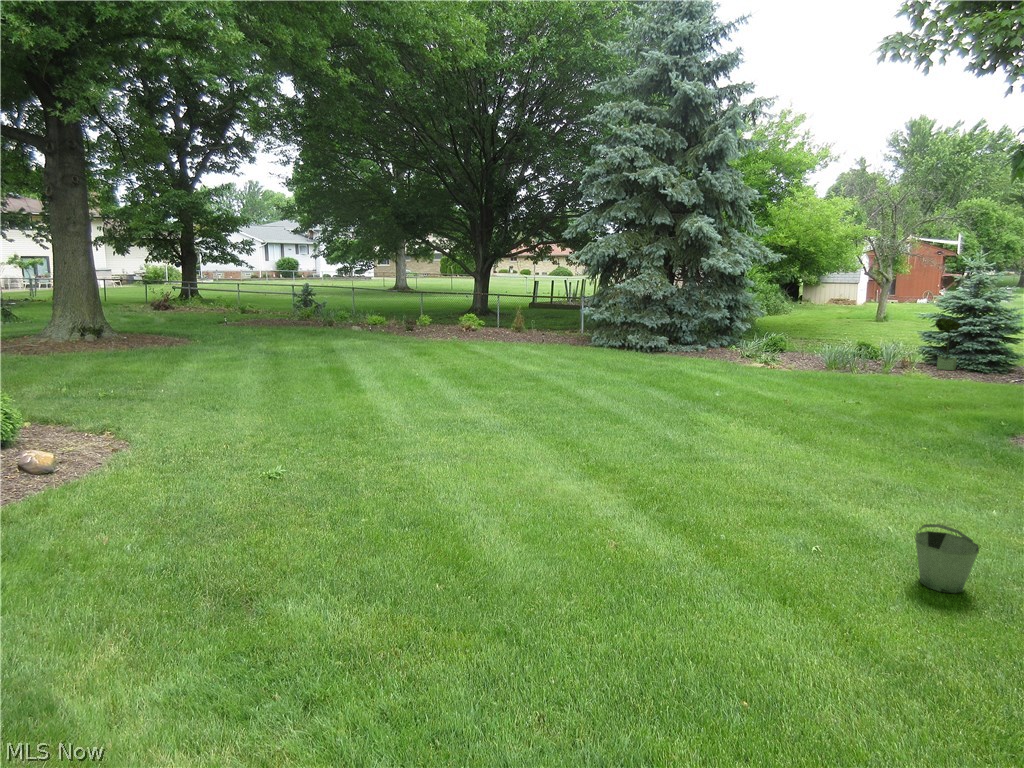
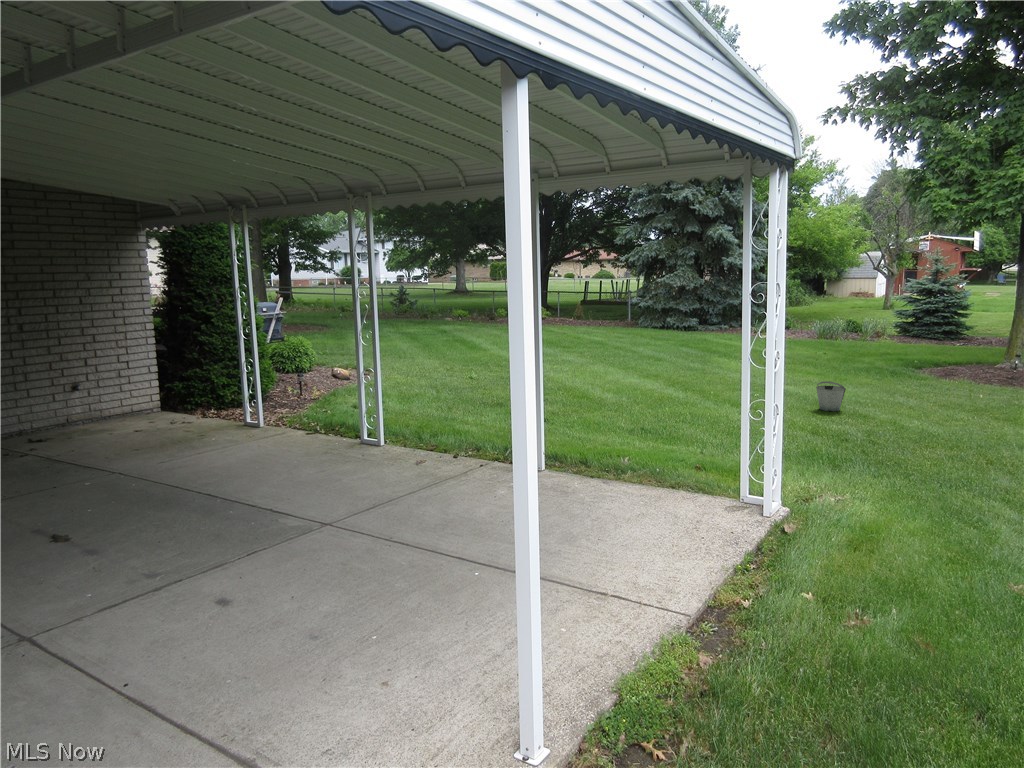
potted tree: present [935,317,961,370] -> none [902,298,921,338]

